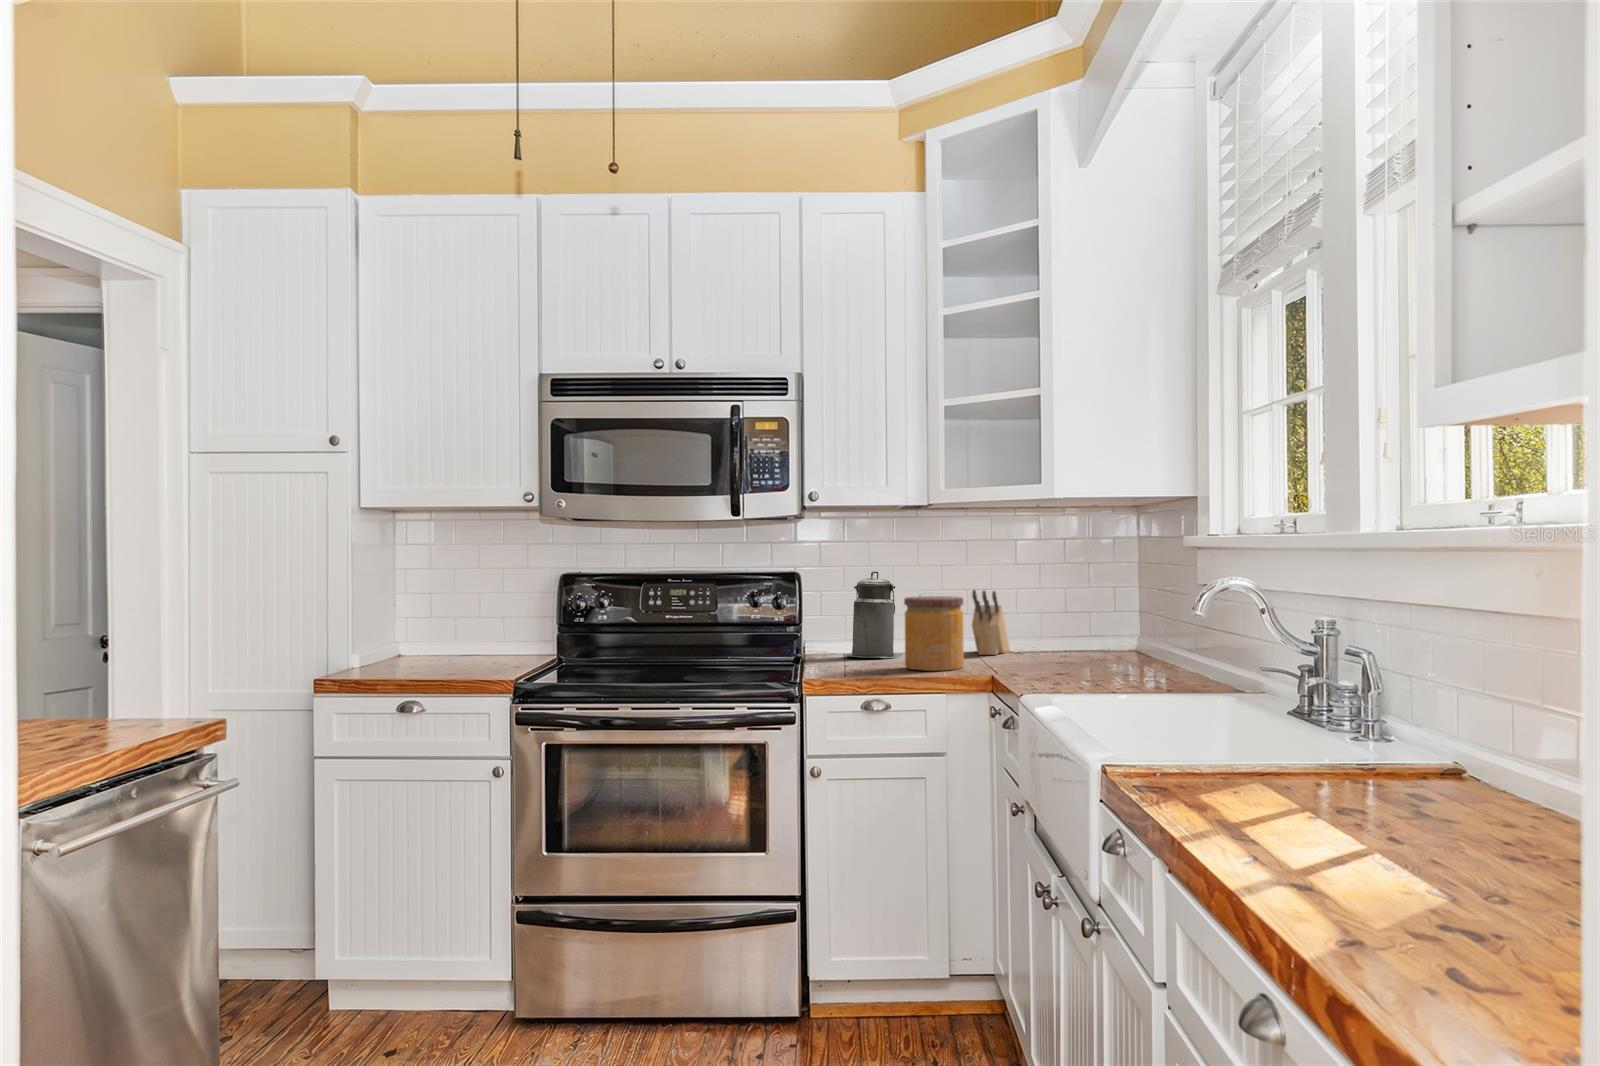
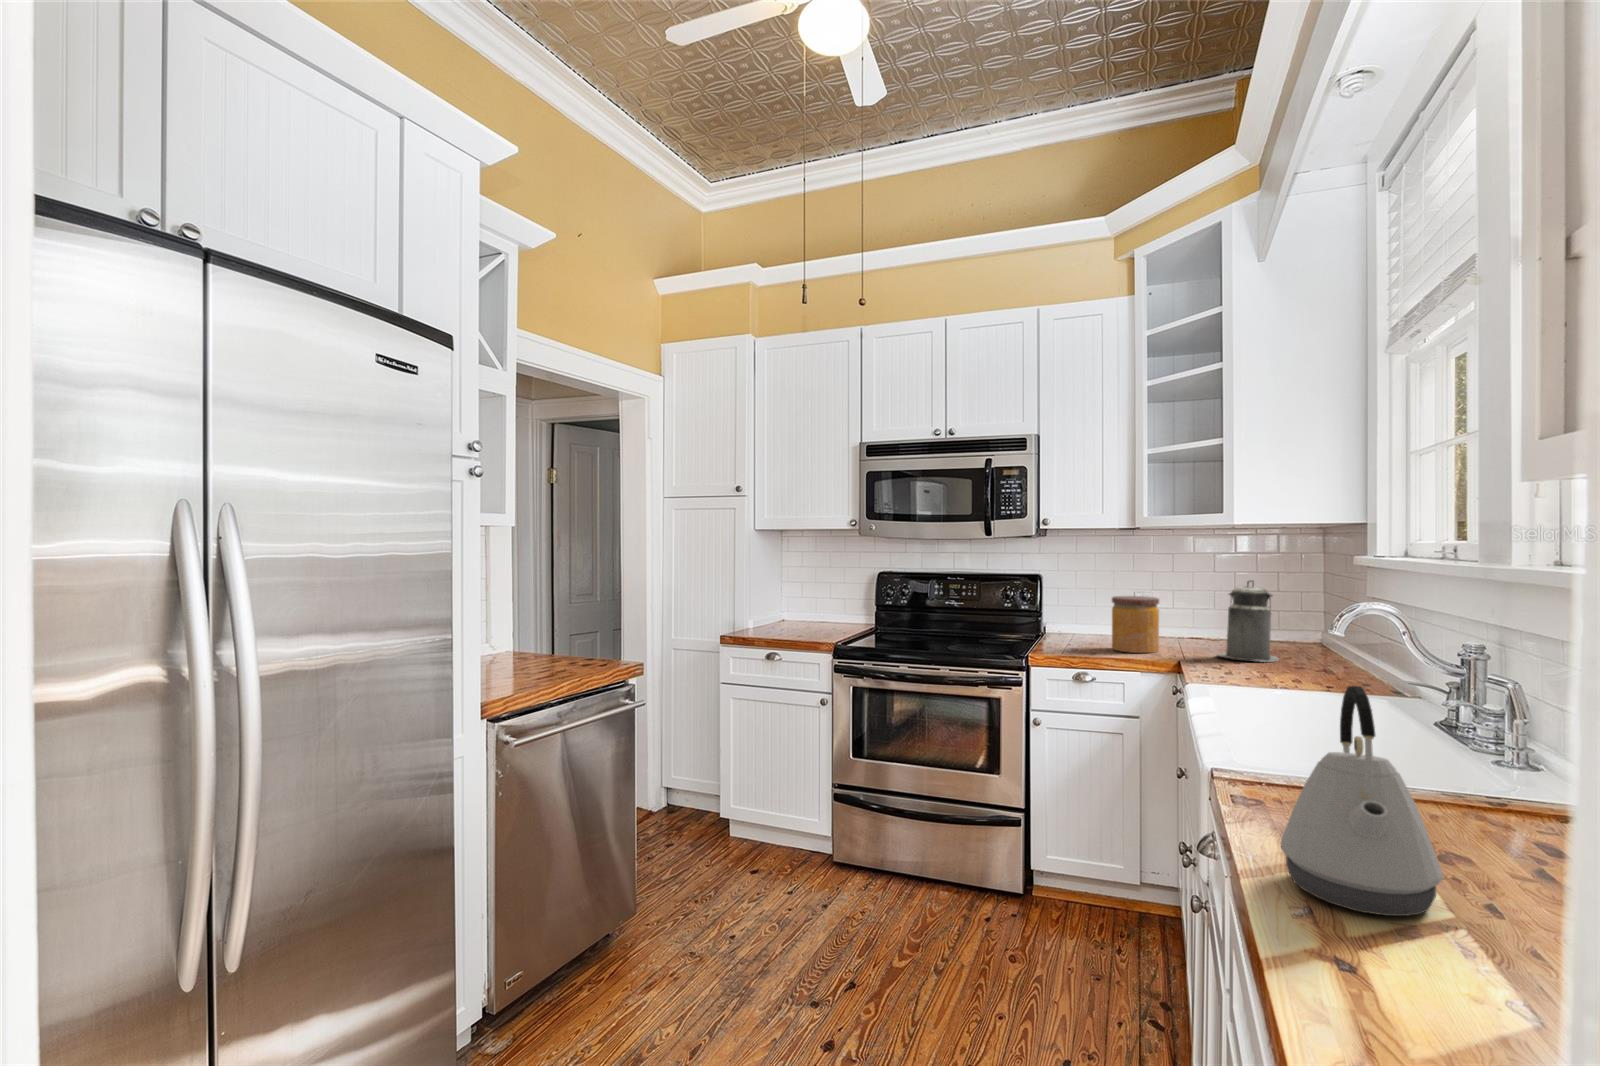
canister: present [843,571,903,658] -> present [1217,580,1279,662]
knife block: present [972,590,1010,655] -> none [1172,591,1207,641]
kettle: none [1213,628,1359,855] -> present [1281,686,1443,916]

